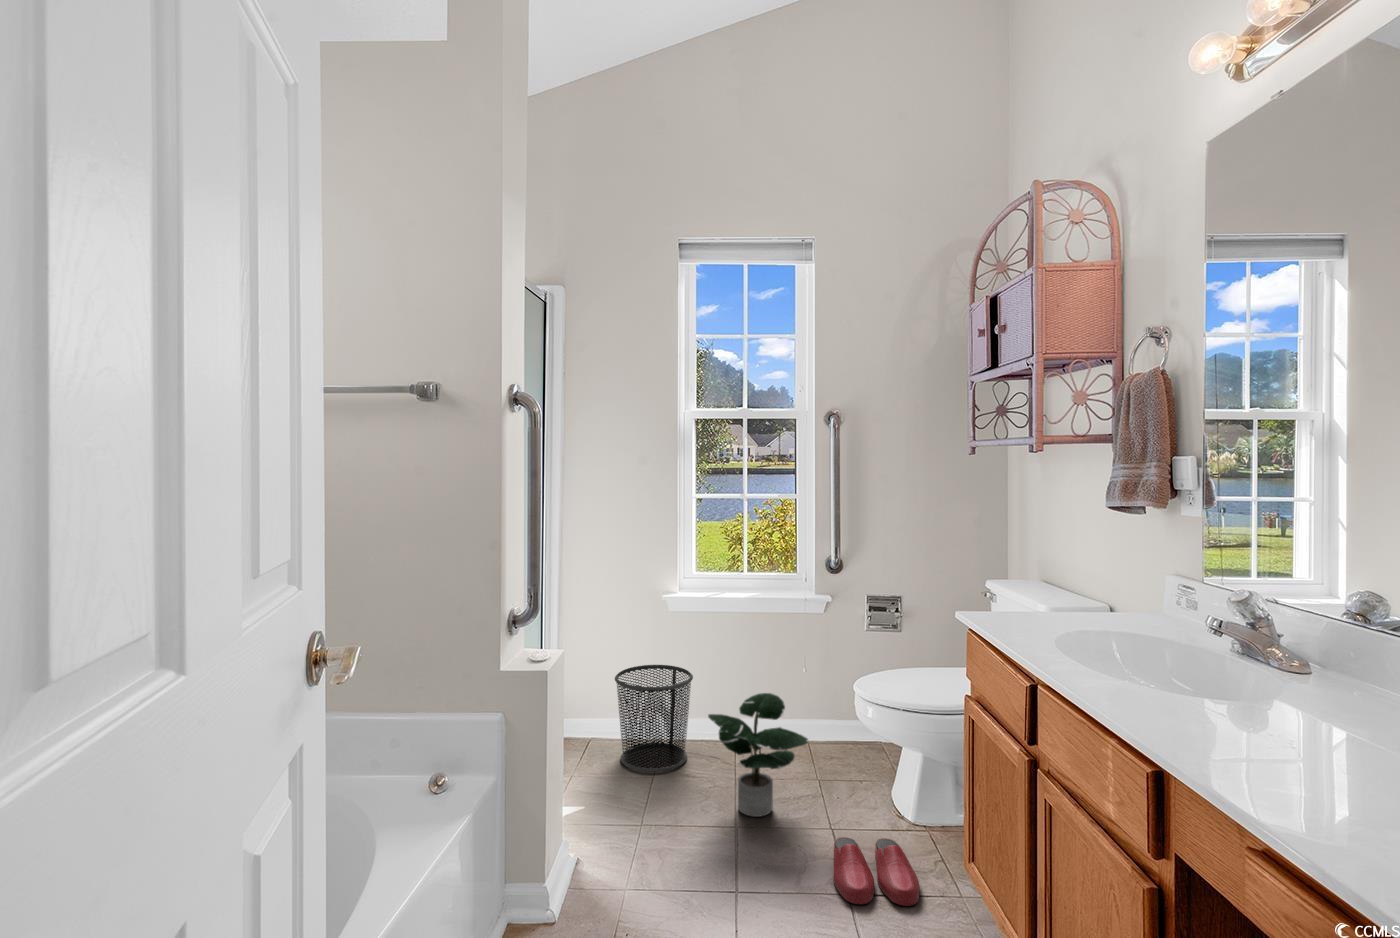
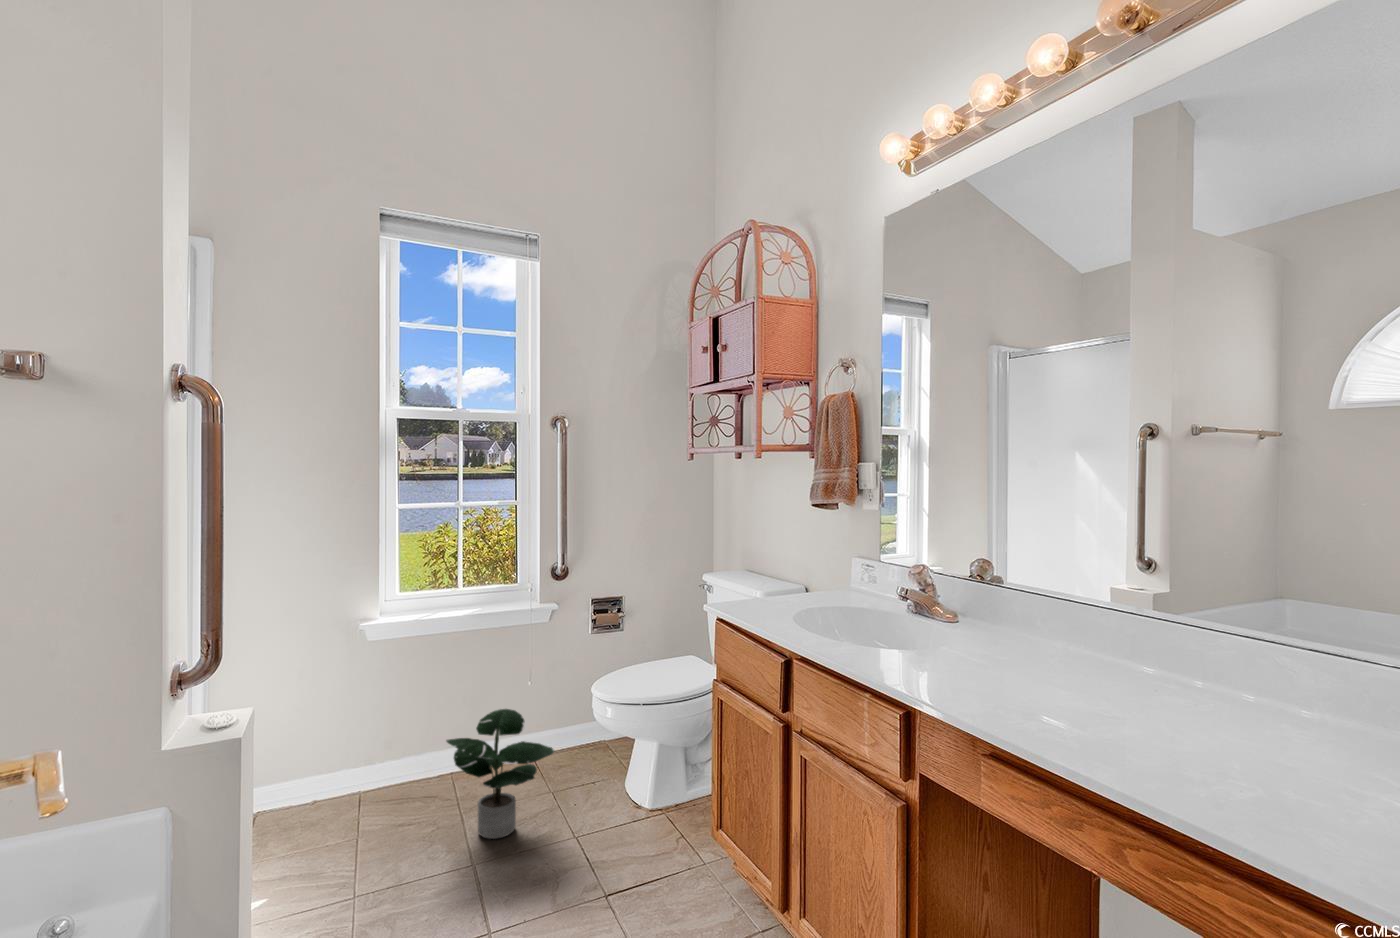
waste bin: present [615,665,693,772] -> none [317,696,413,819]
slippers: present [833,837,919,906] -> none [587,829,673,895]

